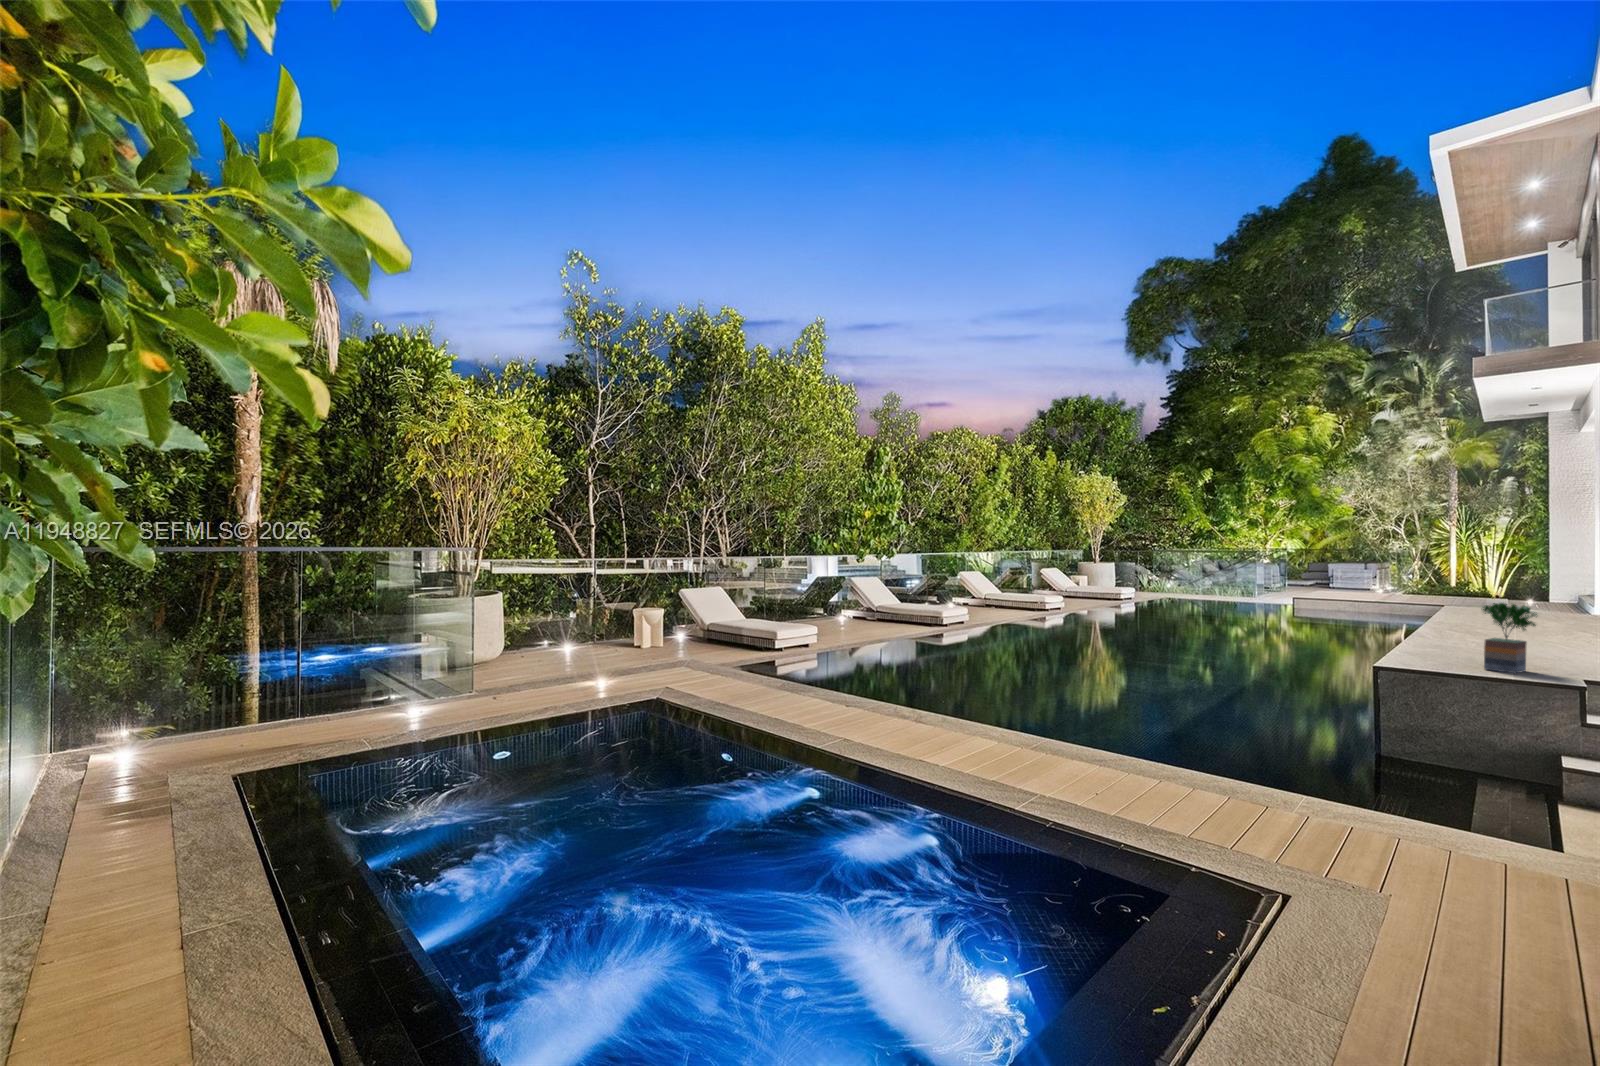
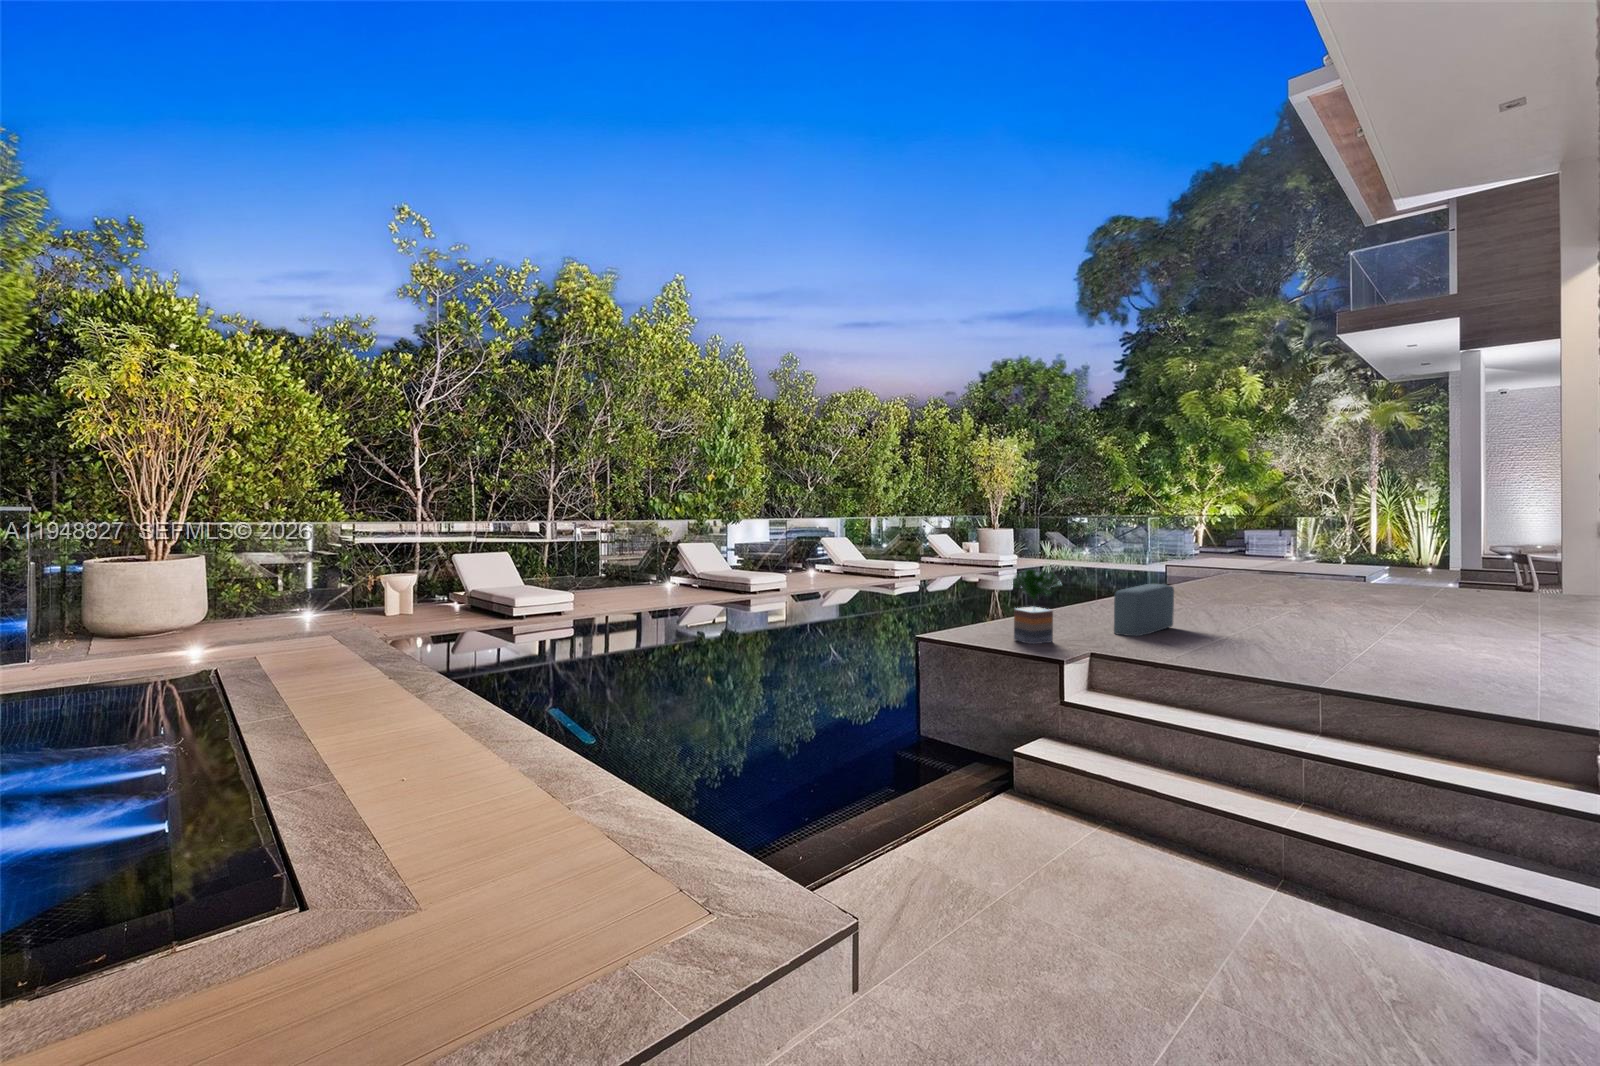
pouf: none [1545,616,1581,666] -> present [1114,584,1174,636]

